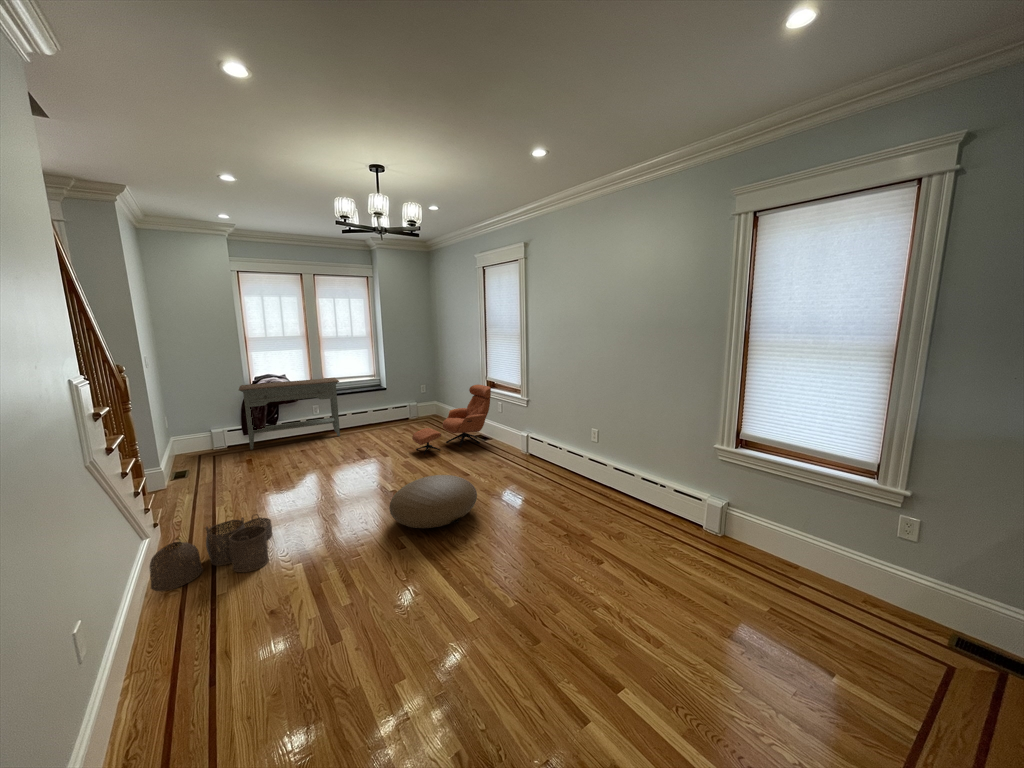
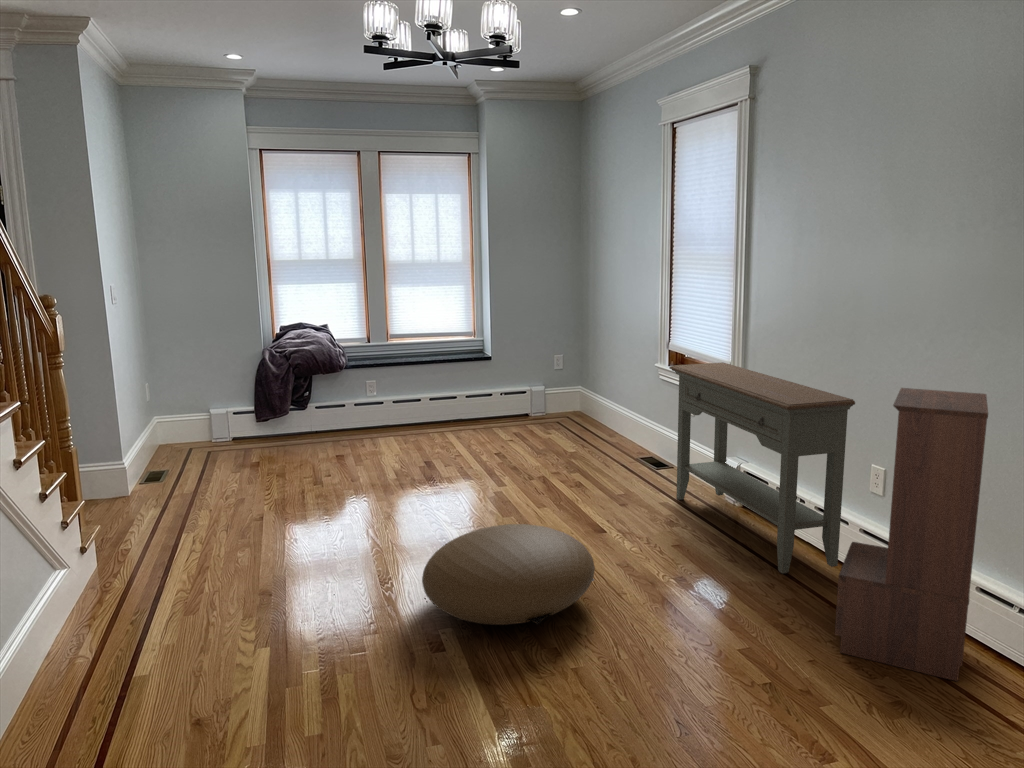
console table: present [239,378,340,449] -> present [669,362,855,574]
lounge chair: present [412,385,491,454] -> none [515,356,674,484]
bookshelf: none [586,396,641,517] -> present [835,388,988,681]
woven basket: present [150,514,272,591] -> none [50,551,240,651]

